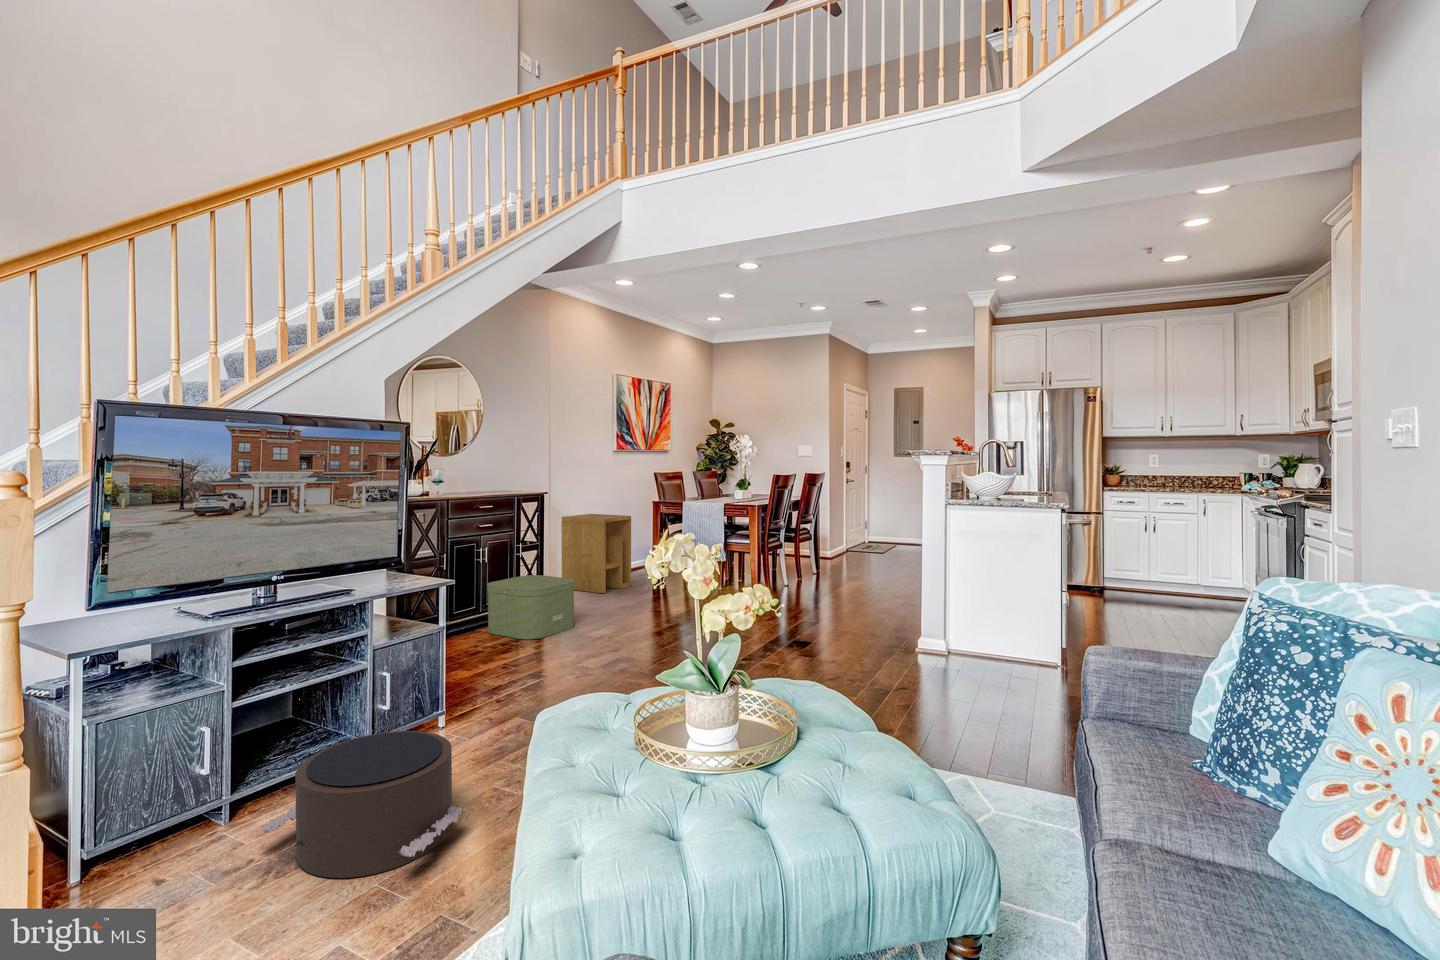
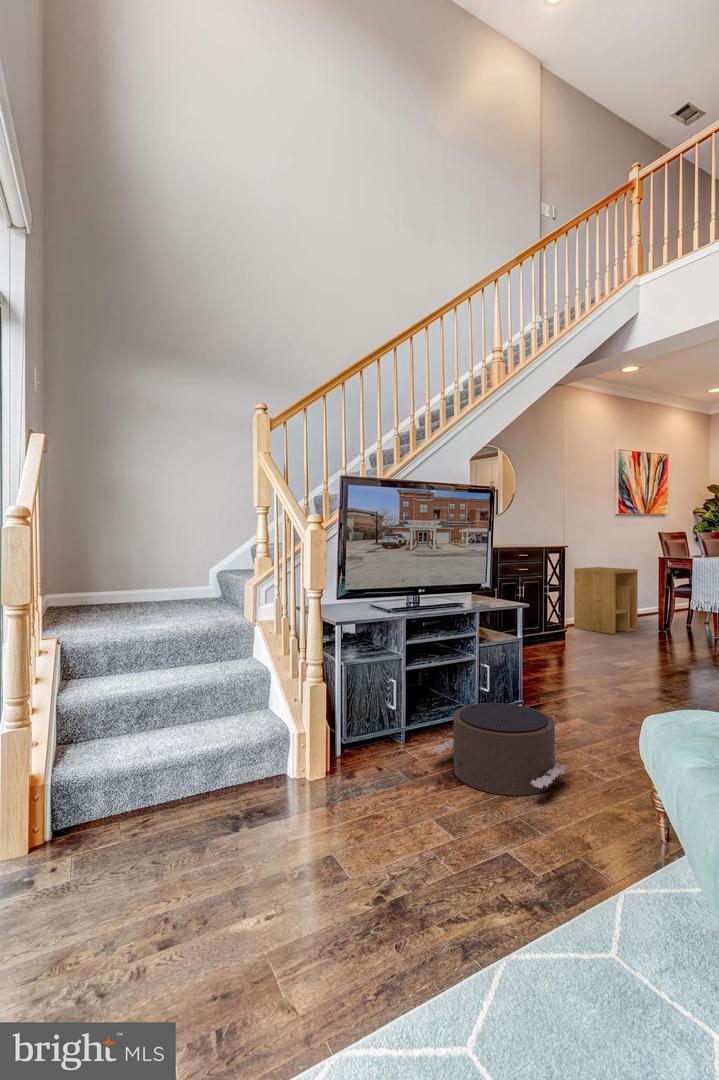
storage box: present [487,575,575,639] -> none [525,612,598,662]

